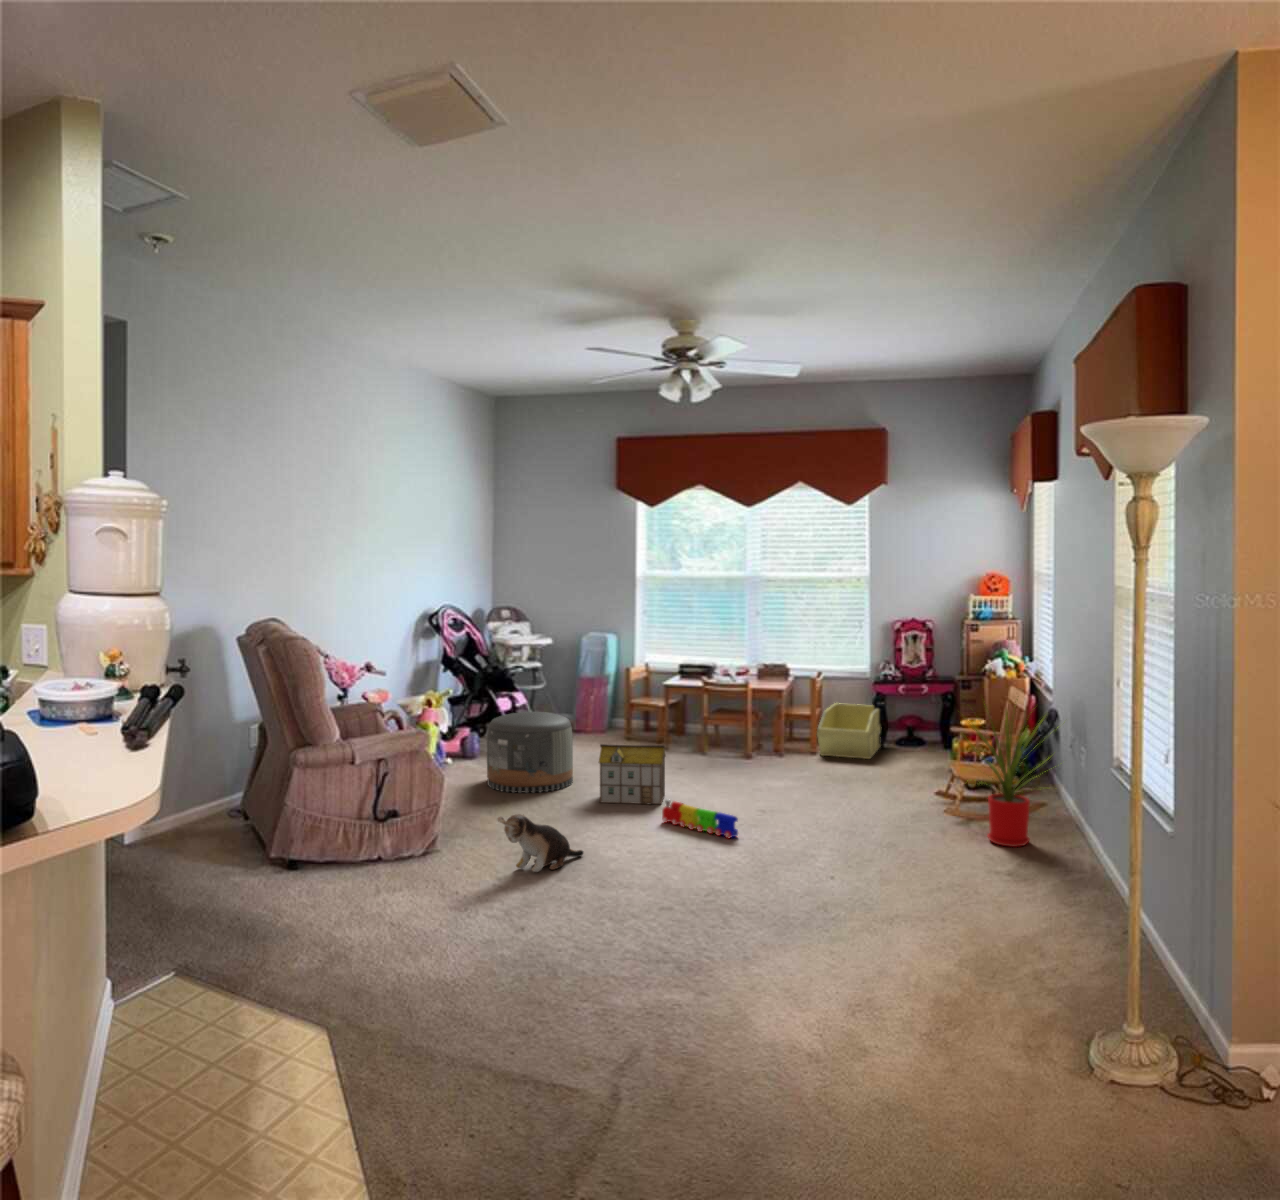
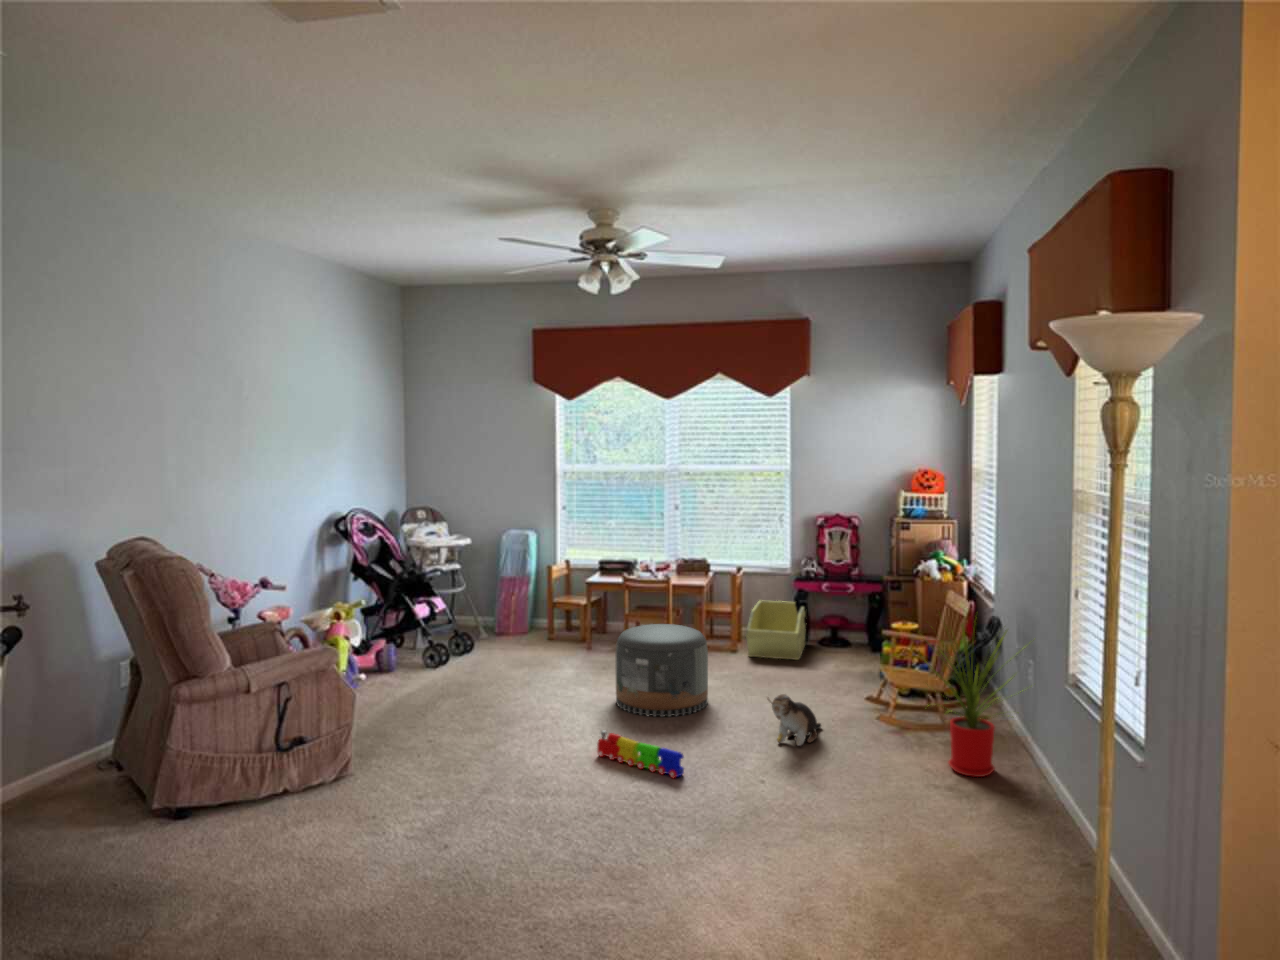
pouf: present [487,712,573,793] -> present [615,624,708,717]
toy house: present [599,744,666,804] -> none [525,665,597,730]
plush toy: present [498,814,583,872] -> present [767,694,821,746]

